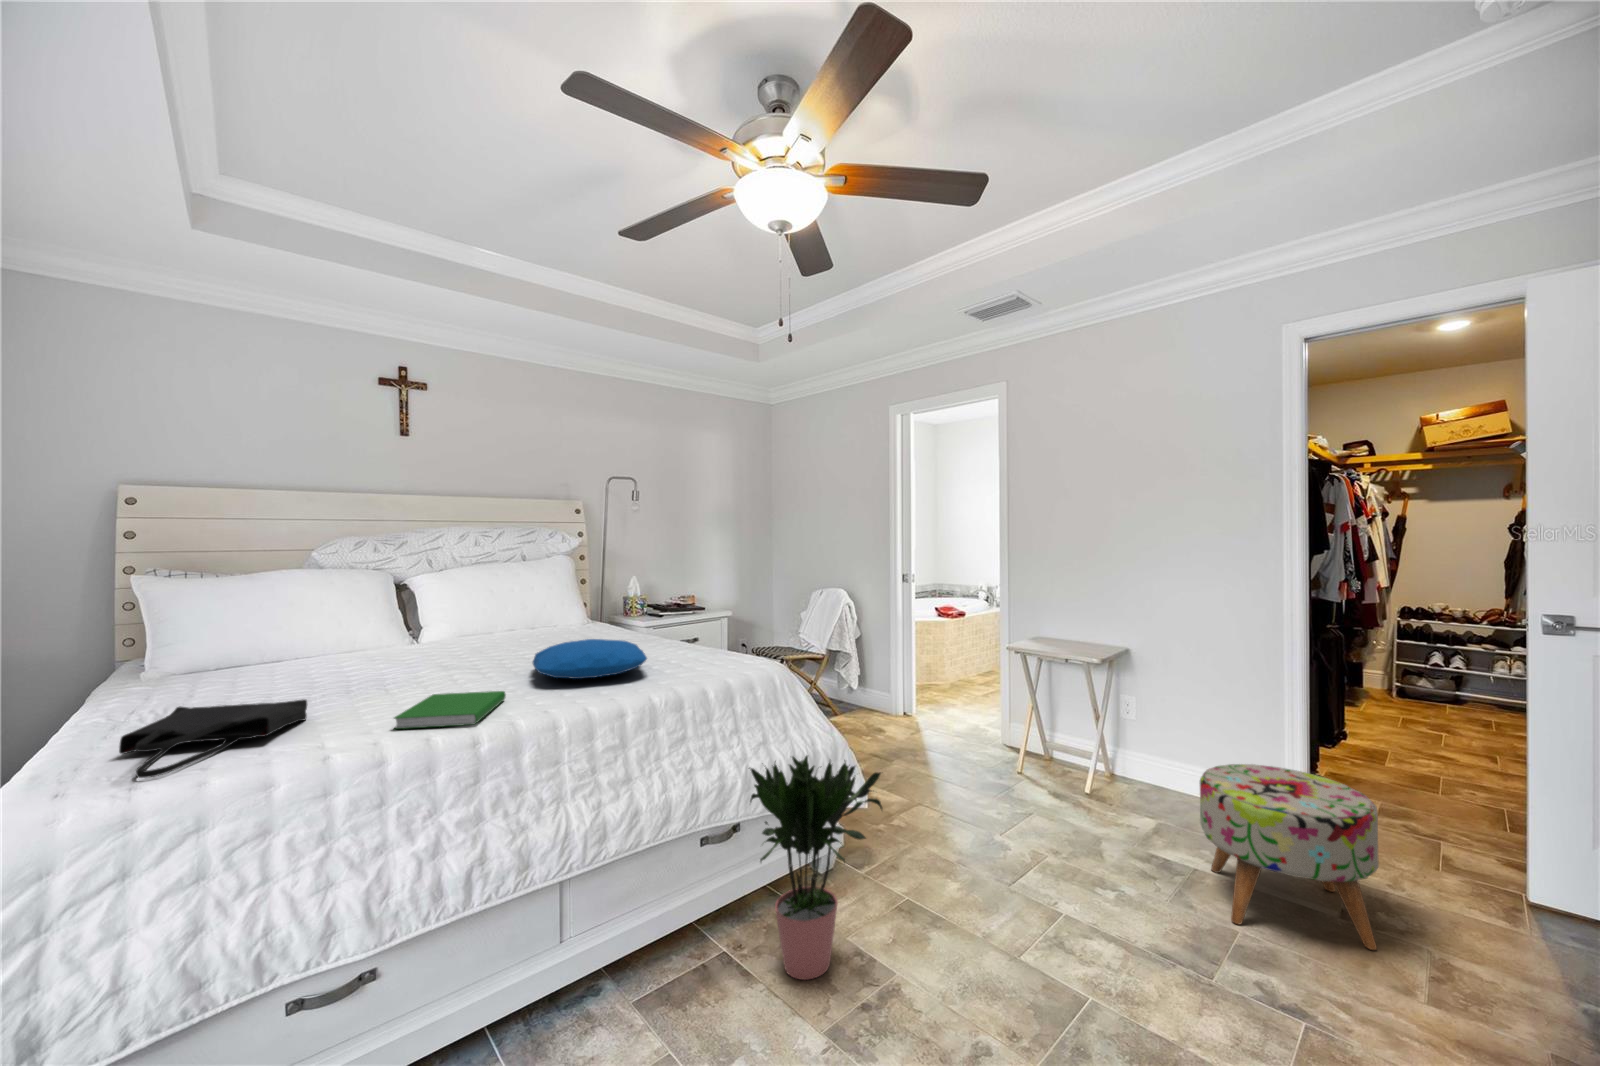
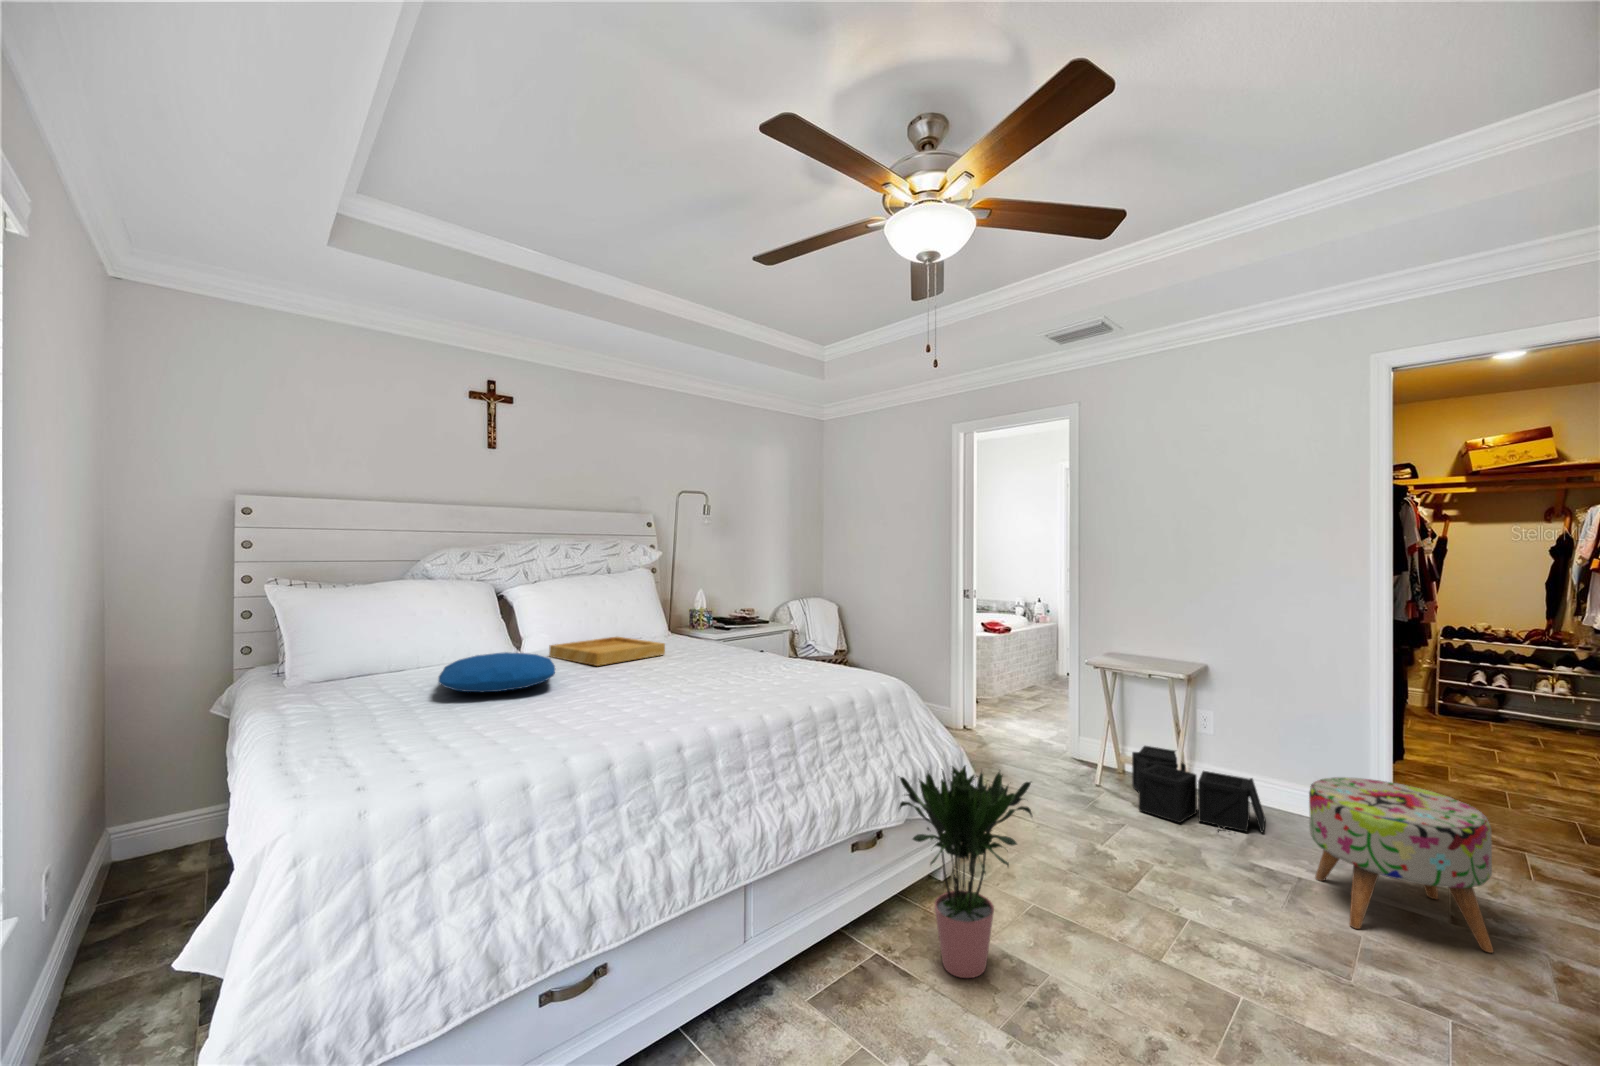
tray: none [432,625,553,655] -> present [549,637,665,666]
pillow: present [533,639,647,679] -> present [438,652,555,692]
hardcover book: present [394,691,506,729] -> none [601,701,677,737]
tote bag: present [119,699,307,778] -> none [371,707,509,780]
storage bin: none [1050,732,1179,823] -> present [1132,746,1265,832]

